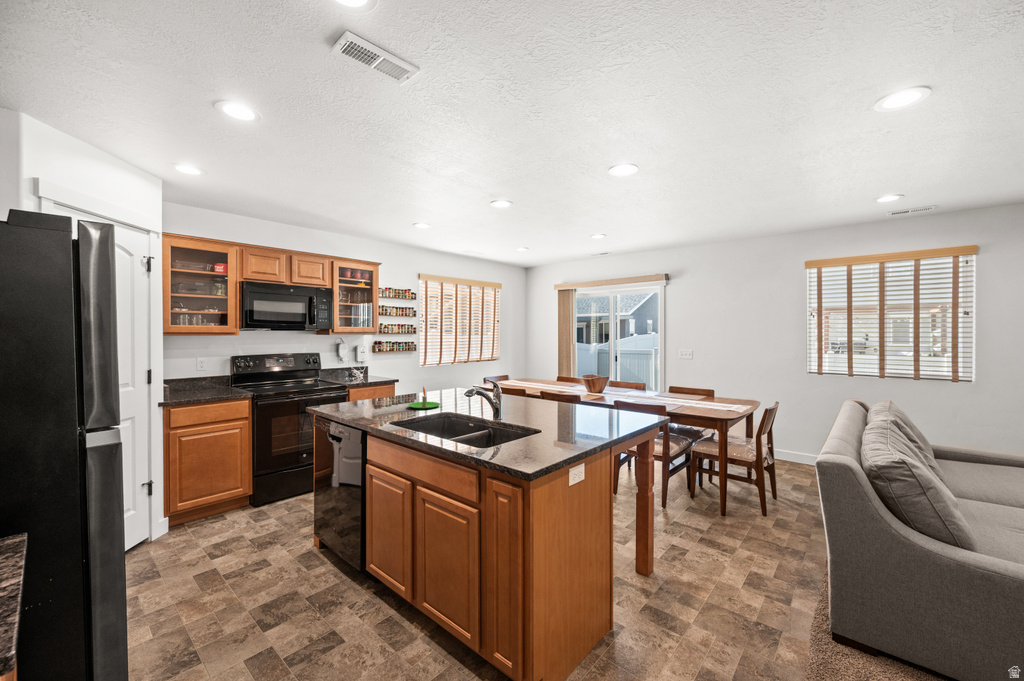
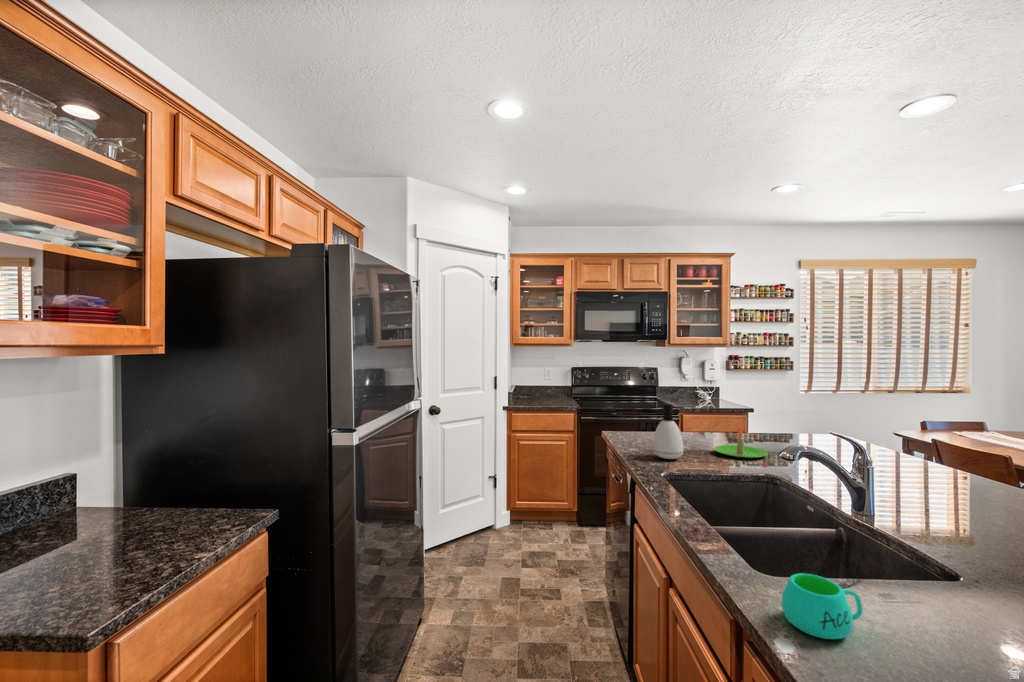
soap dispenser: none [373,377,396,417] -> present [653,404,684,459]
mug: none [510,439,536,462] -> present [781,573,863,639]

